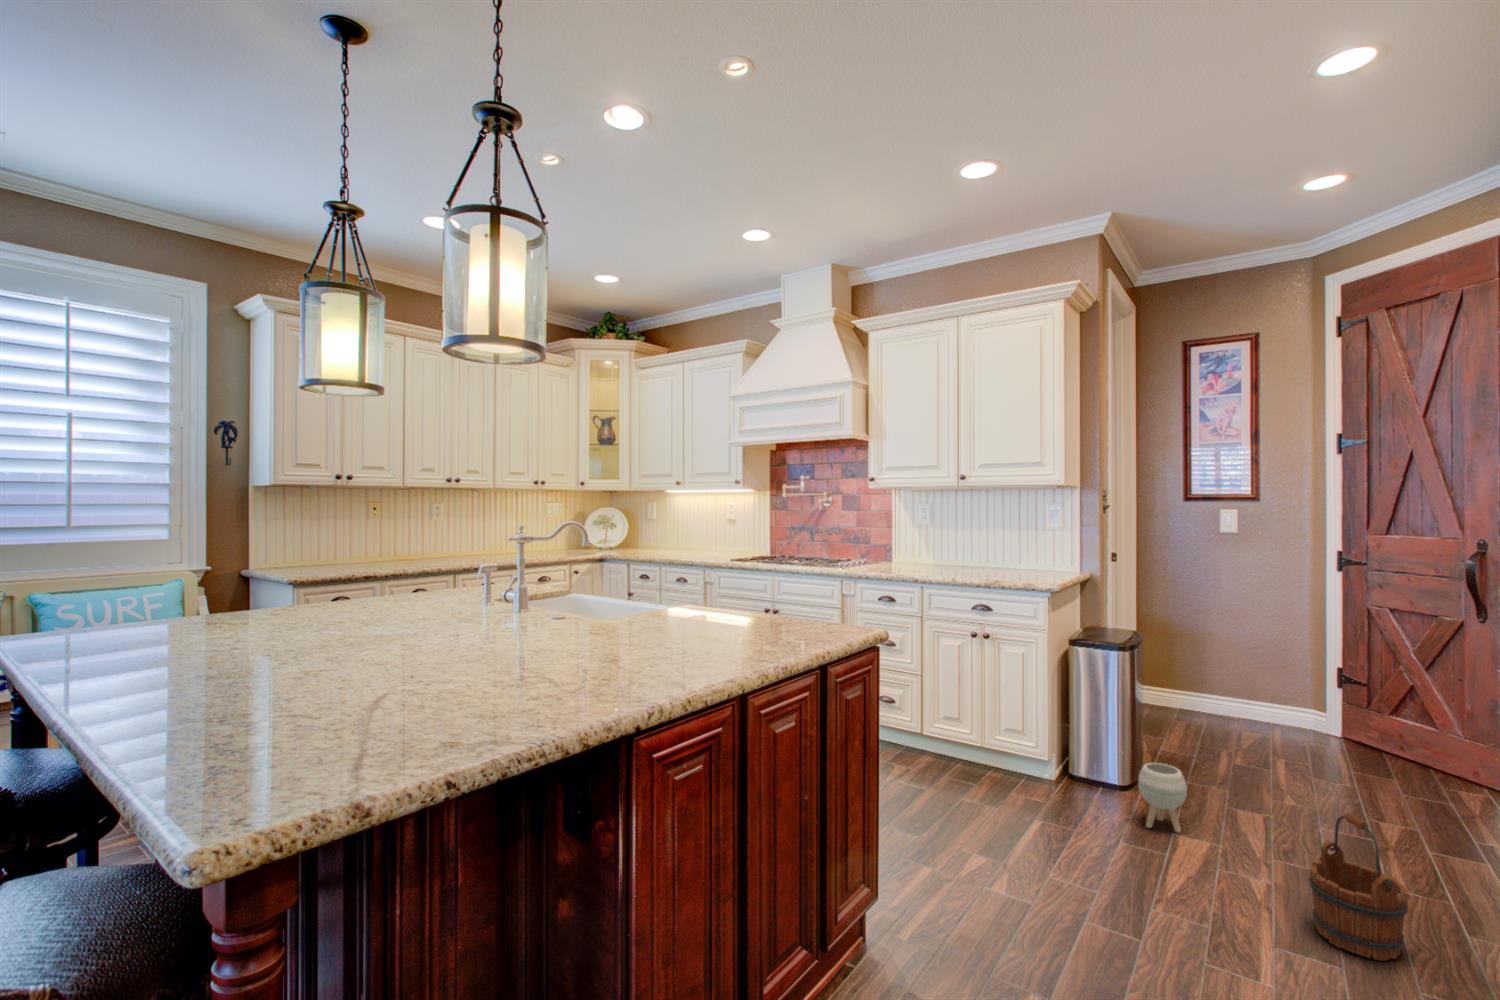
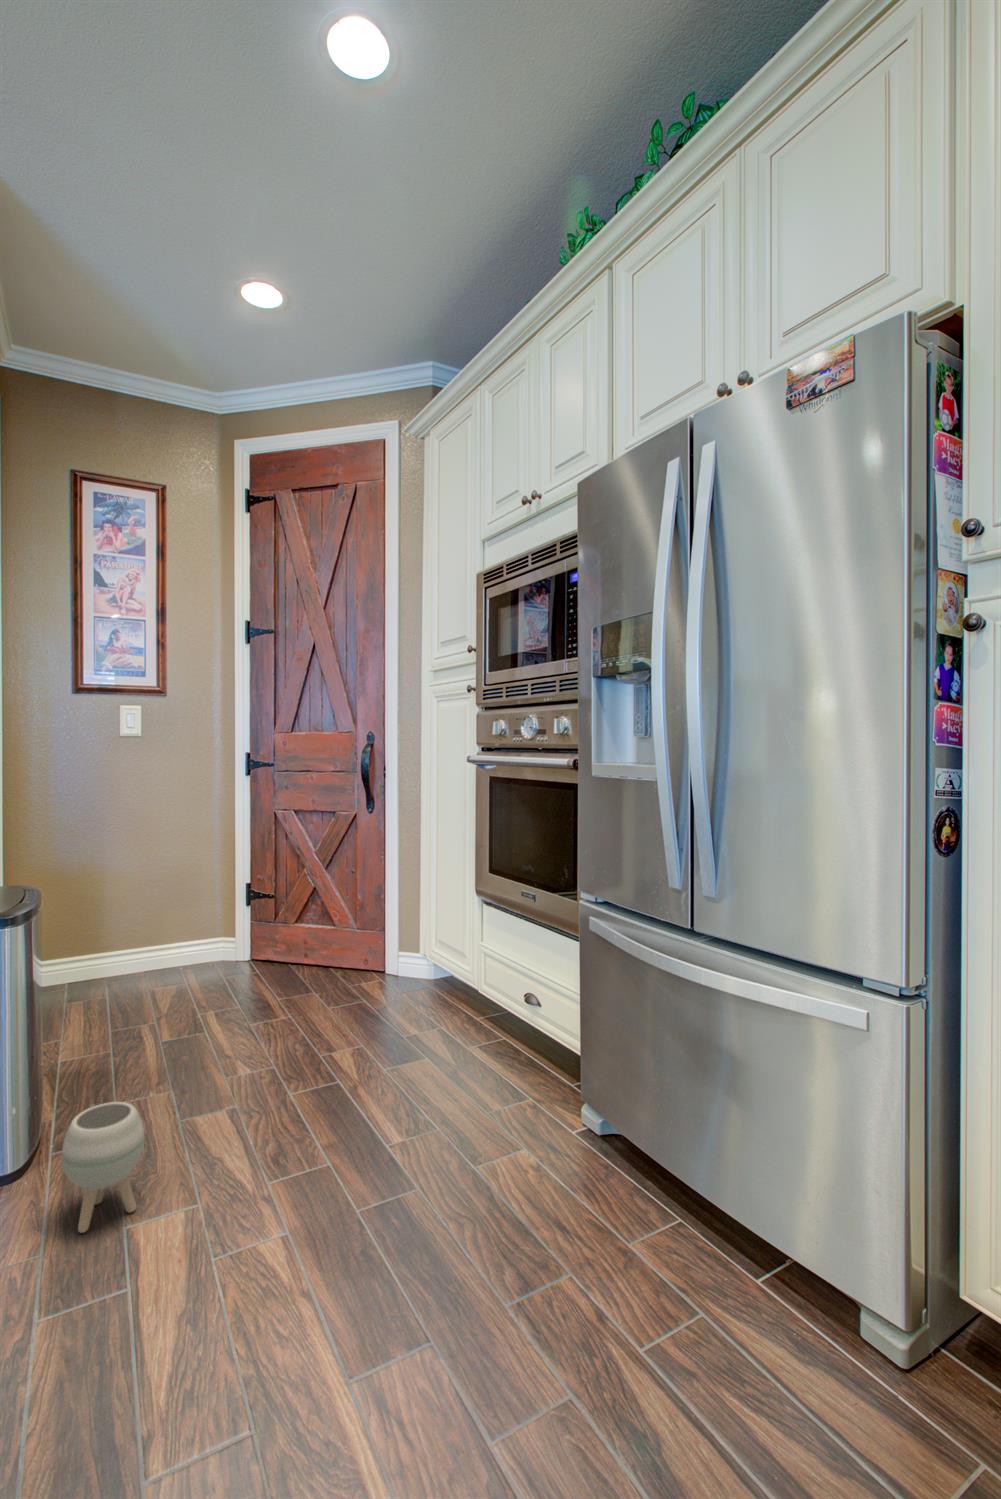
wooden bucket: present [1309,813,1408,960] -> none [356,1089,463,1297]

